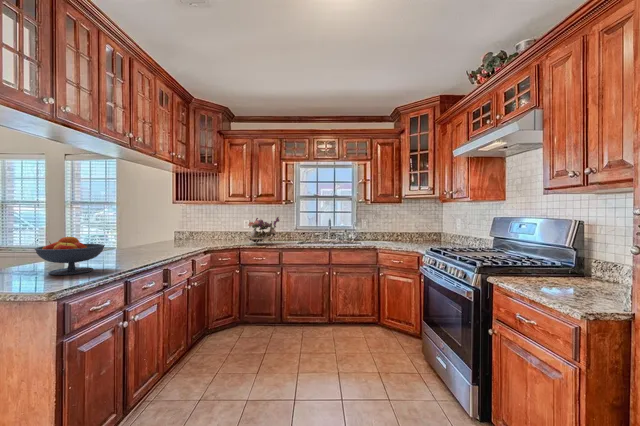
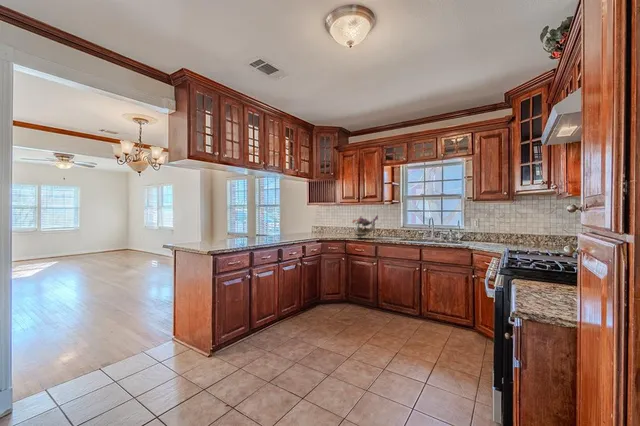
fruit bowl: present [35,236,105,275] -> none [196,226,231,248]

